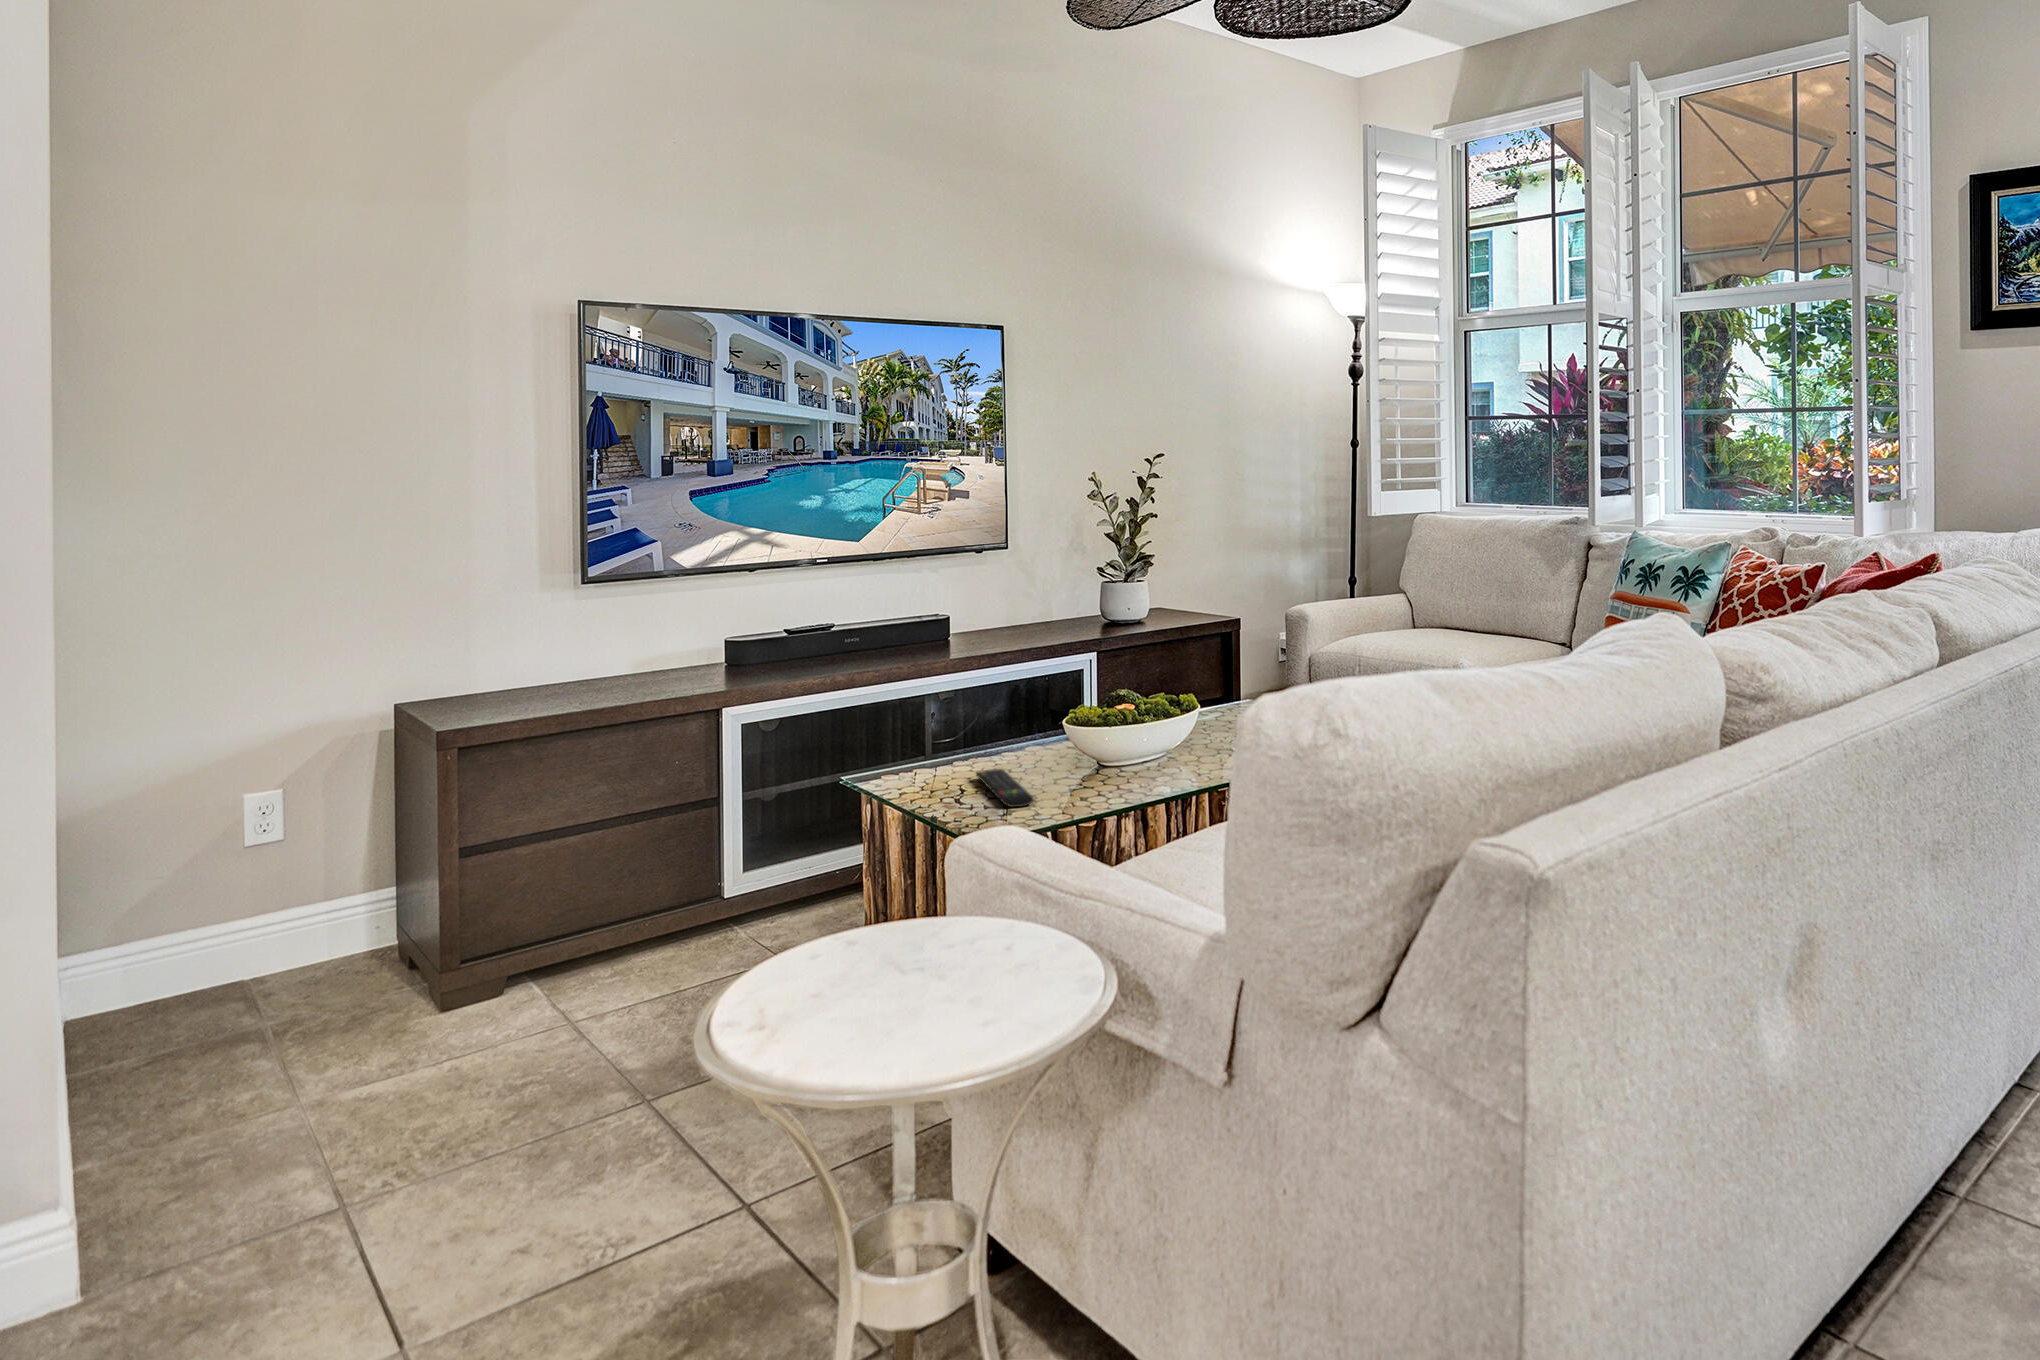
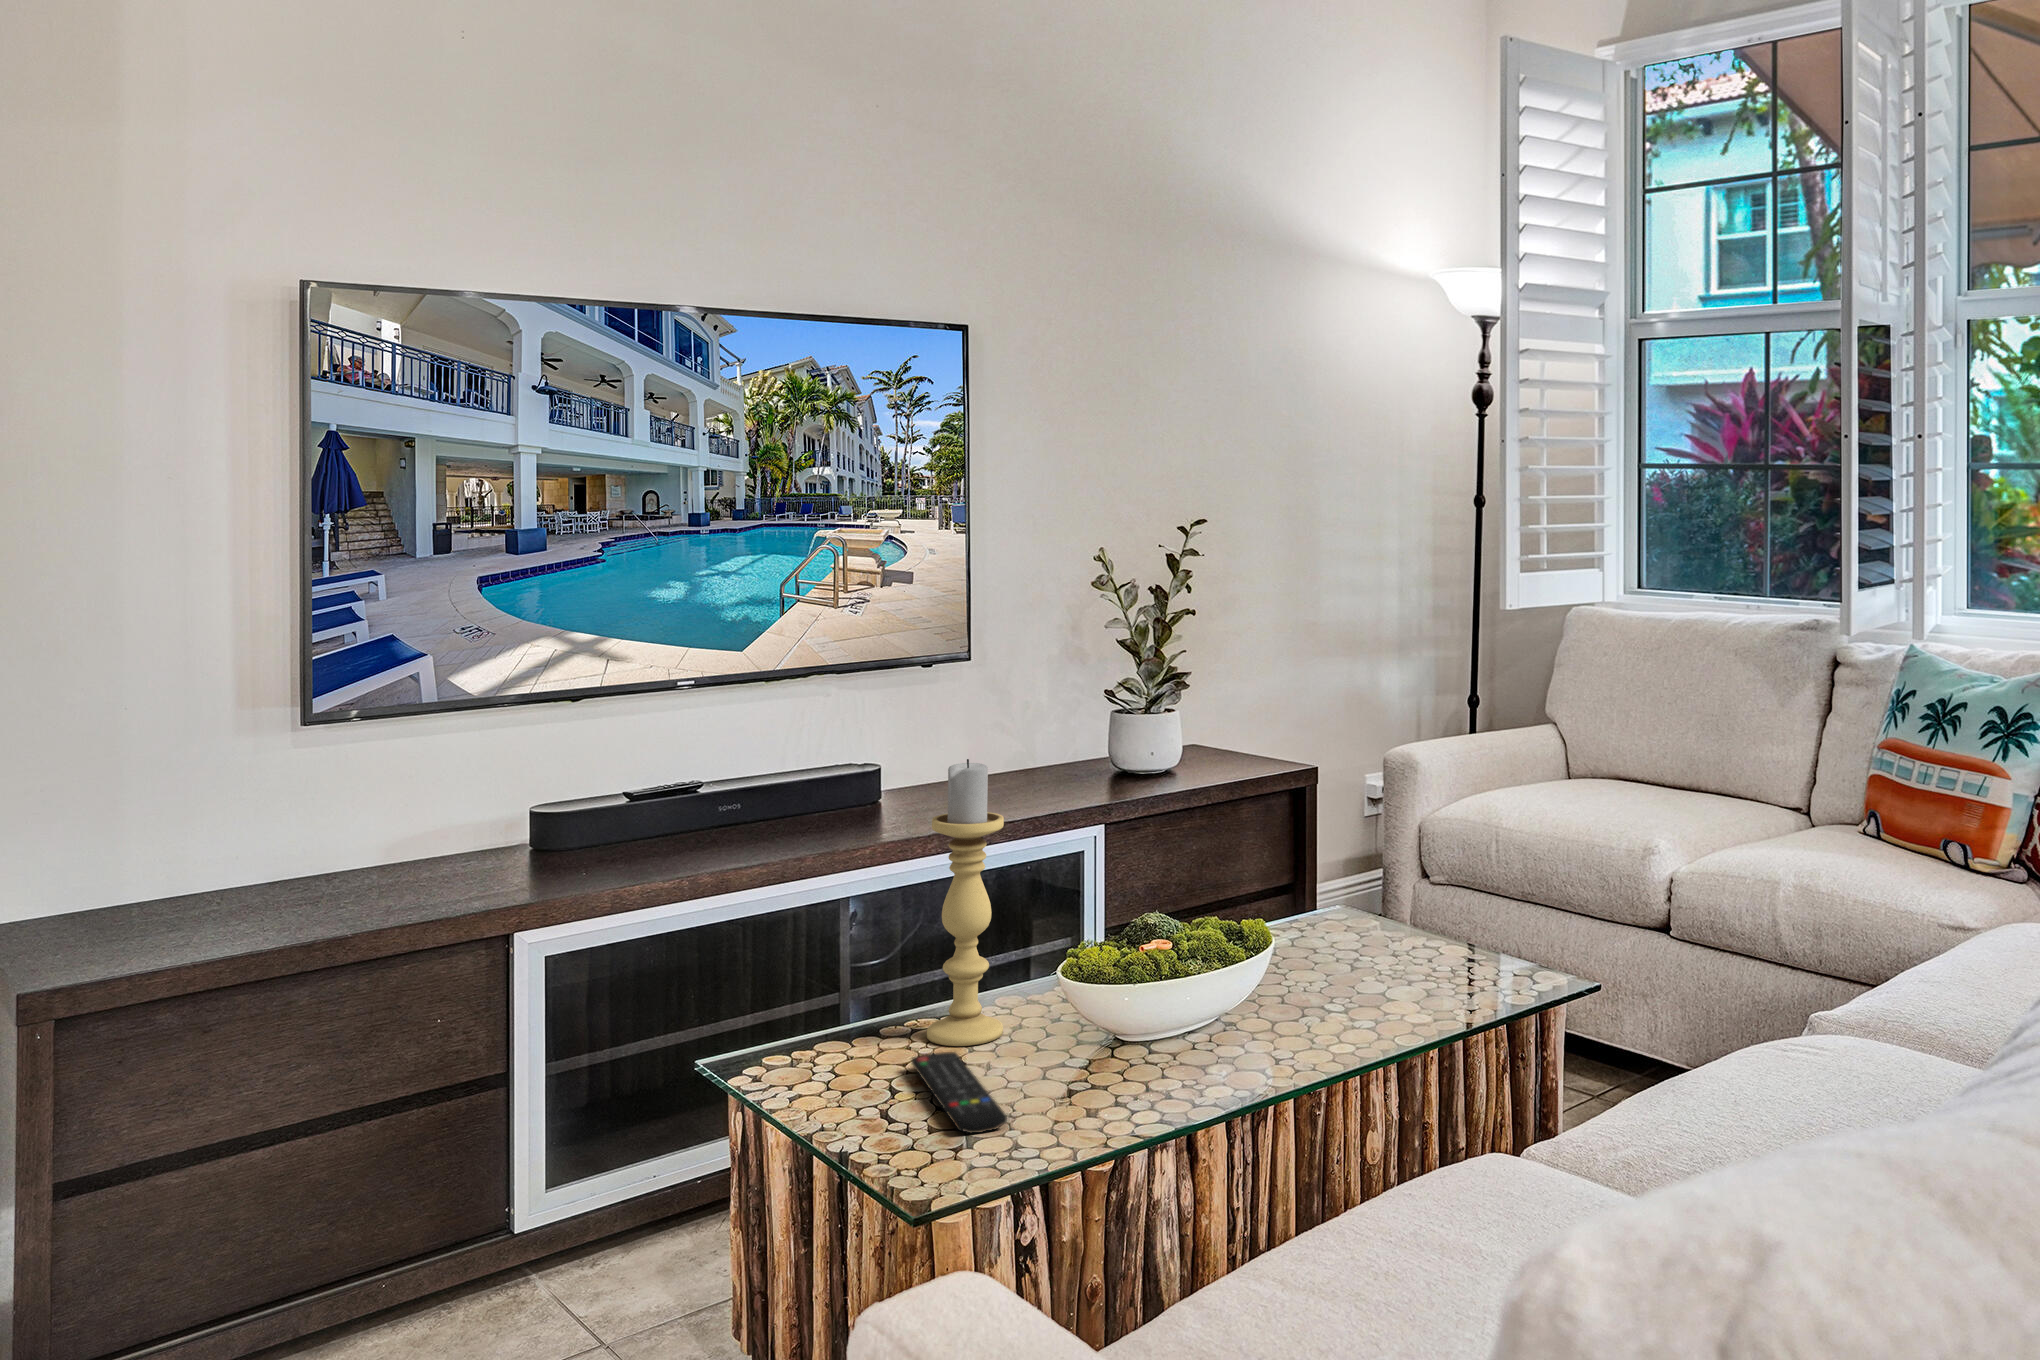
candle holder: none [985,592,1032,768] -> present [927,759,1004,1046]

